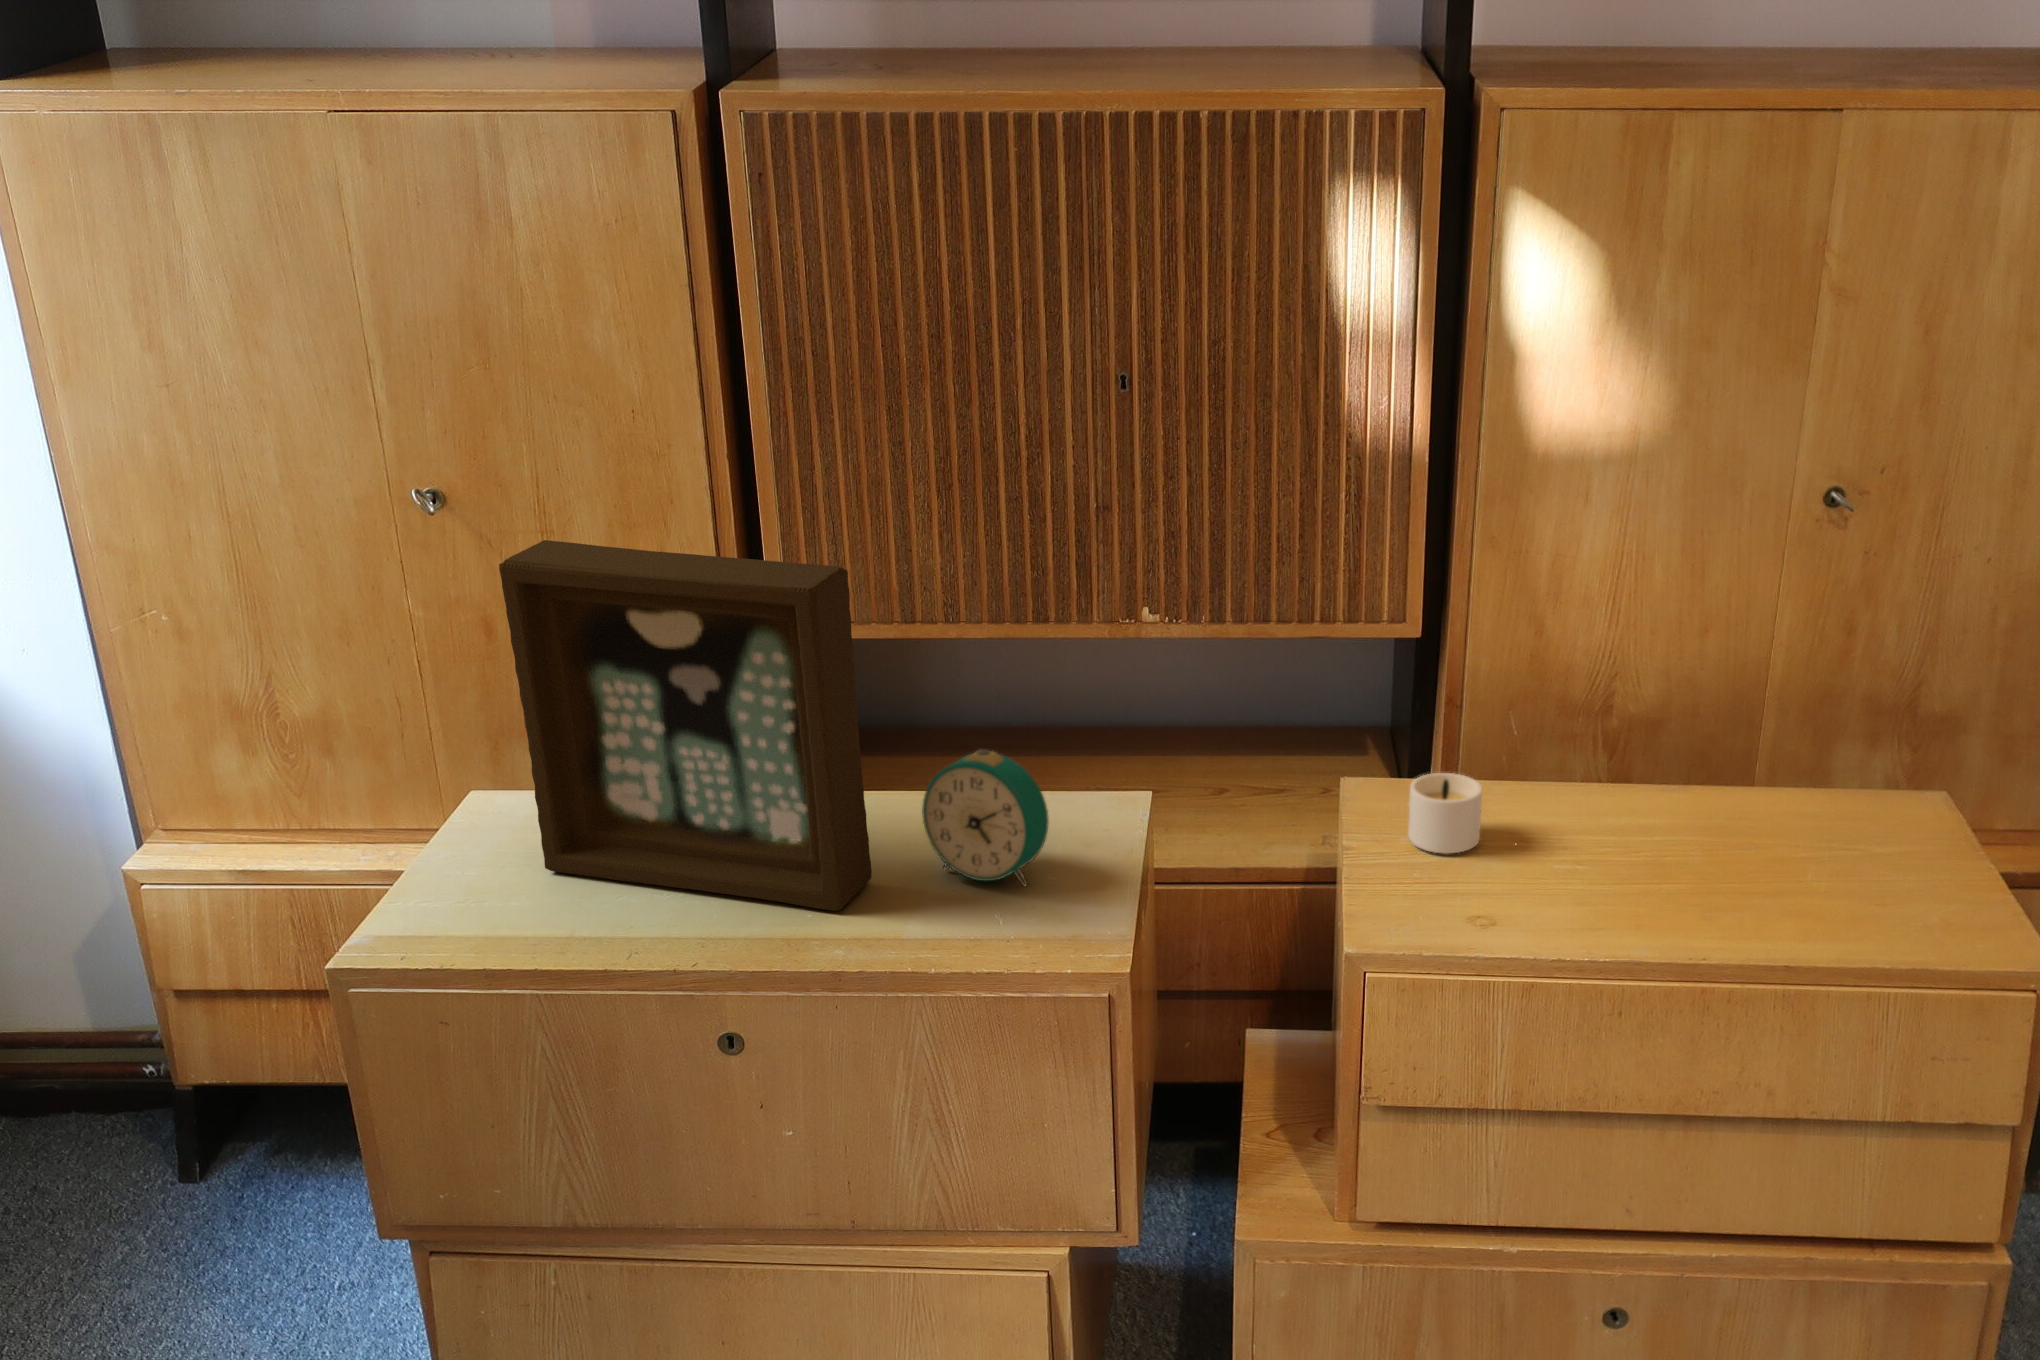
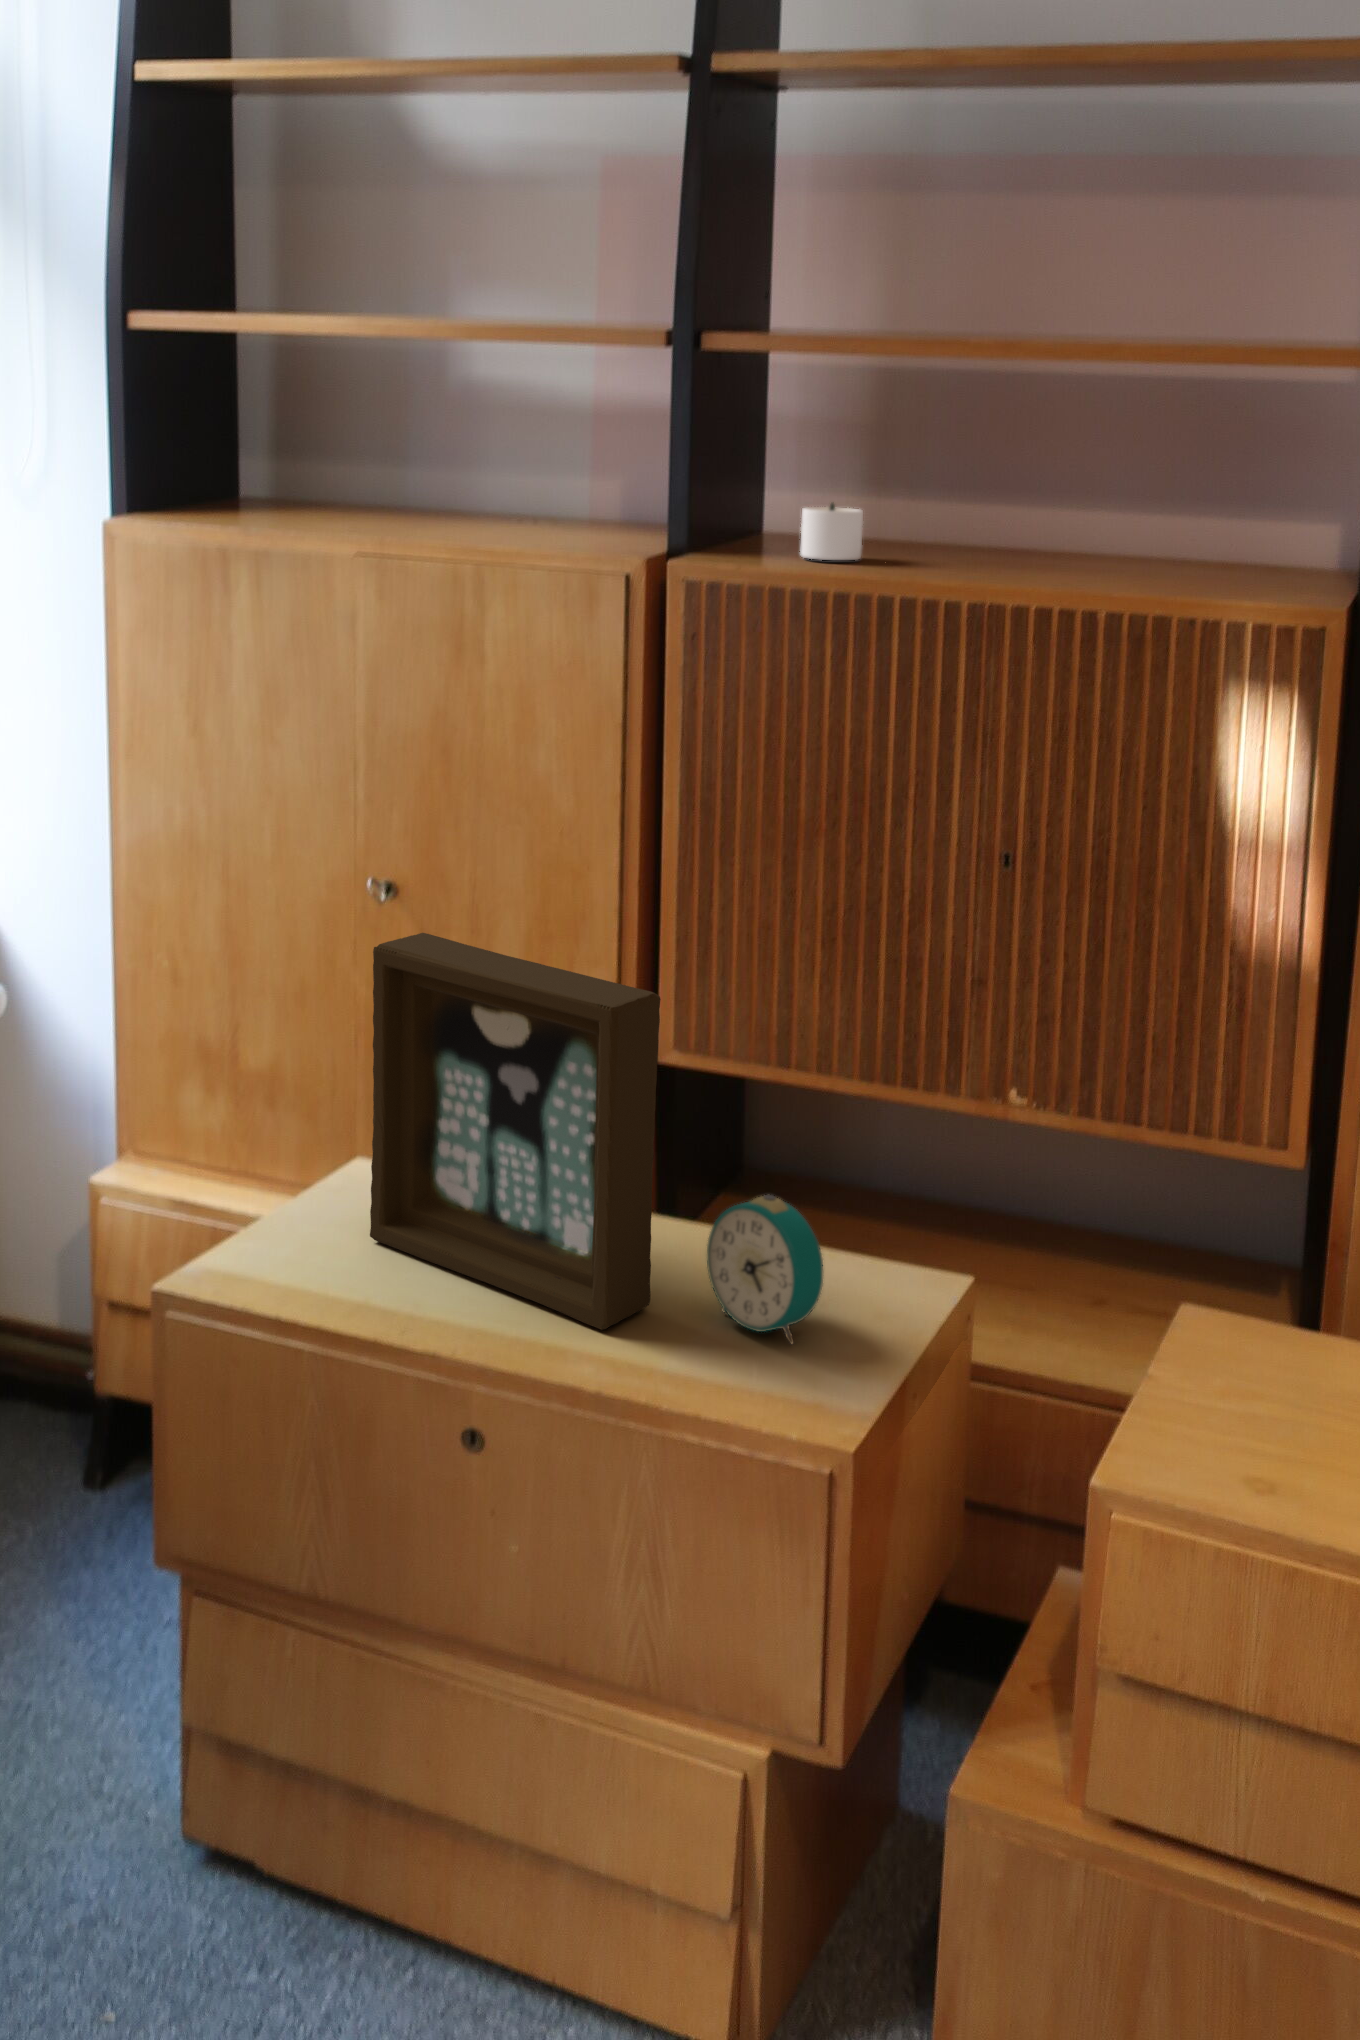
candle: present [1408,773,1482,854] -> present [801,503,863,560]

